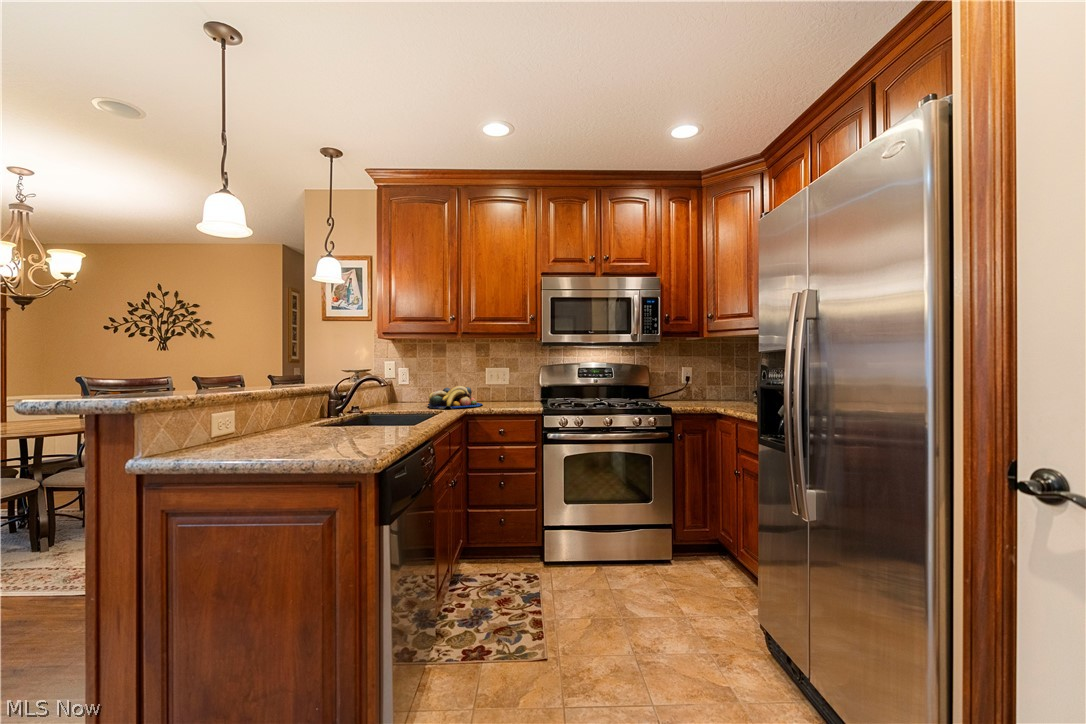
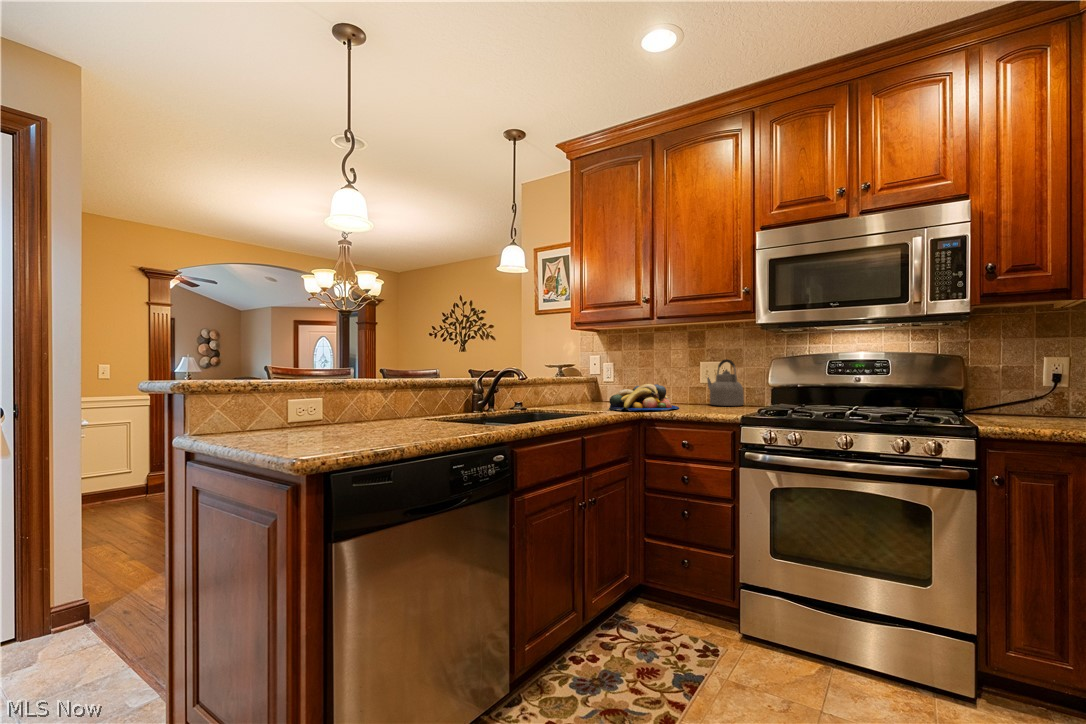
kettle: none [488,366,520,401] -> present [707,359,744,406]

